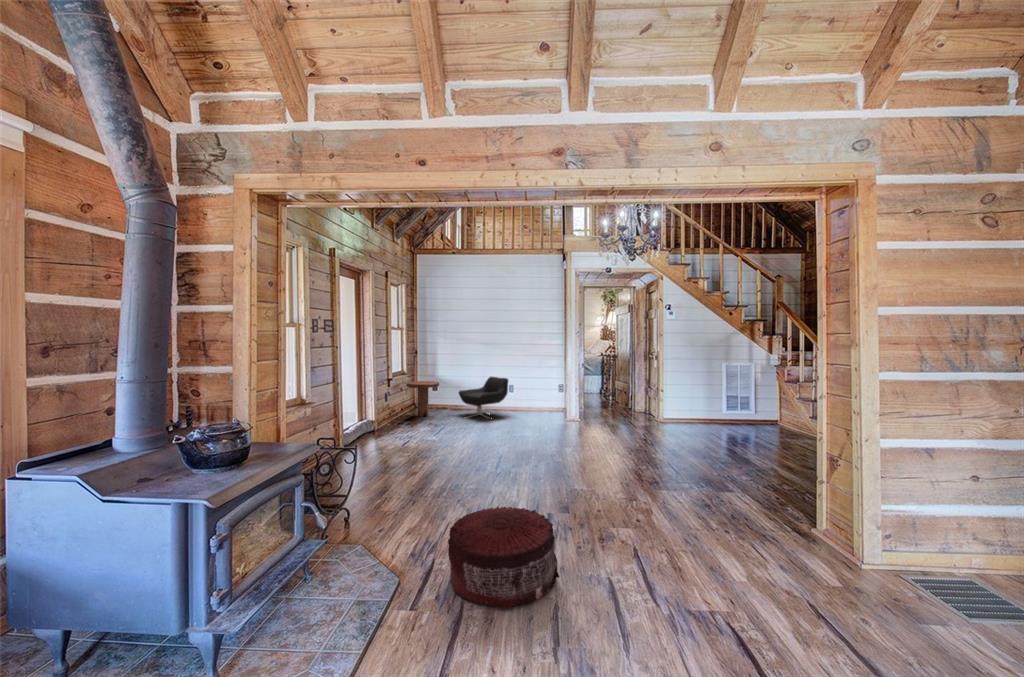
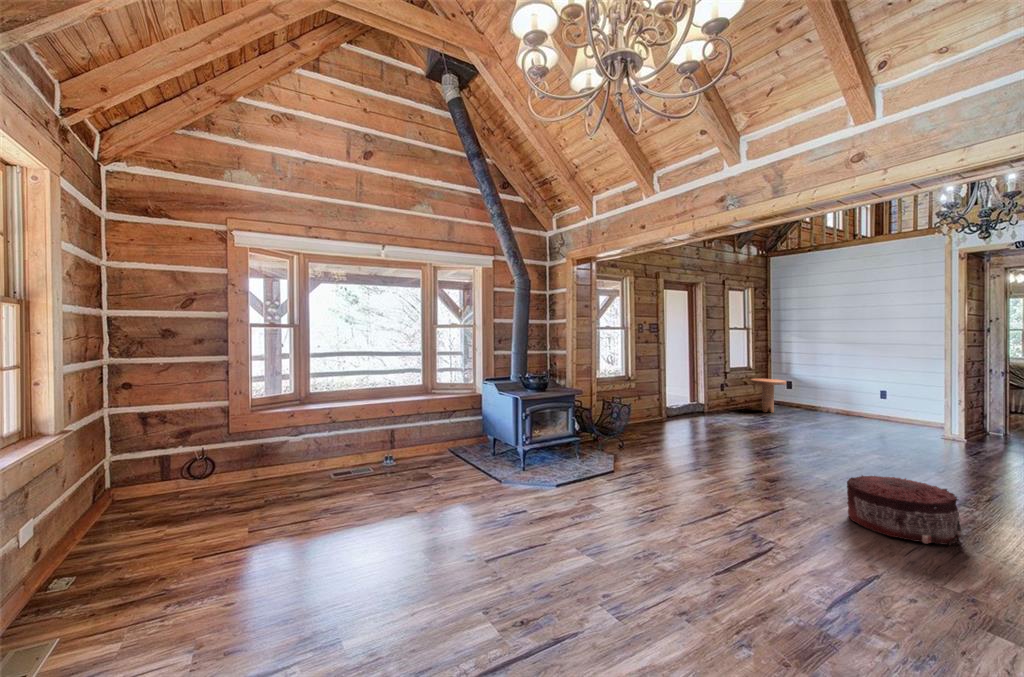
lounge chair: present [459,377,508,418] -> none [808,381,874,425]
pouf: present [448,506,559,608] -> present [847,476,961,545]

